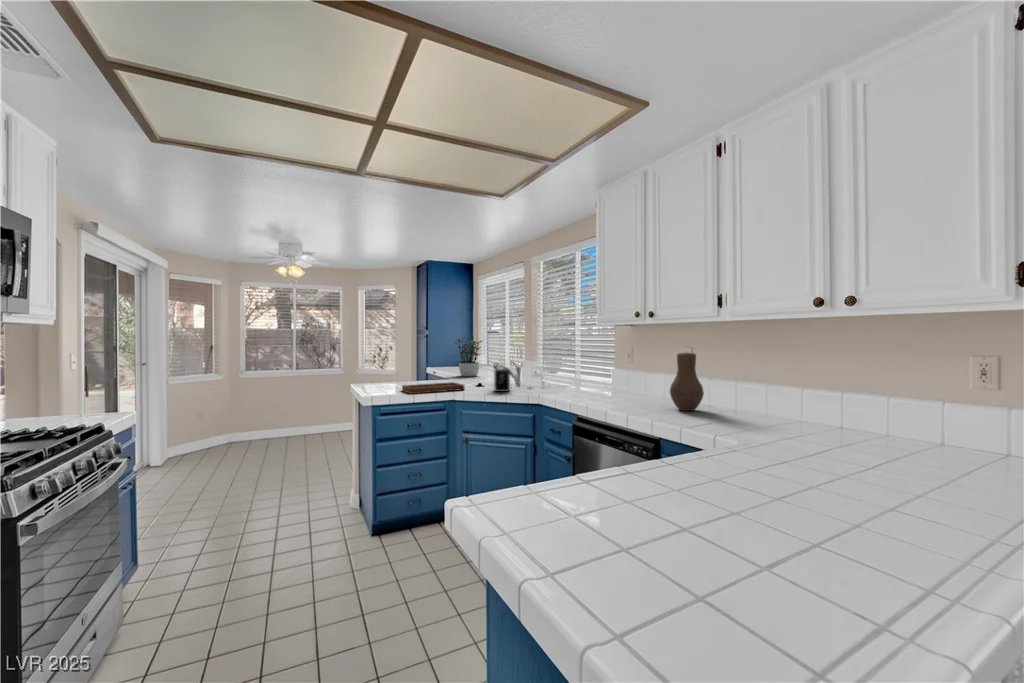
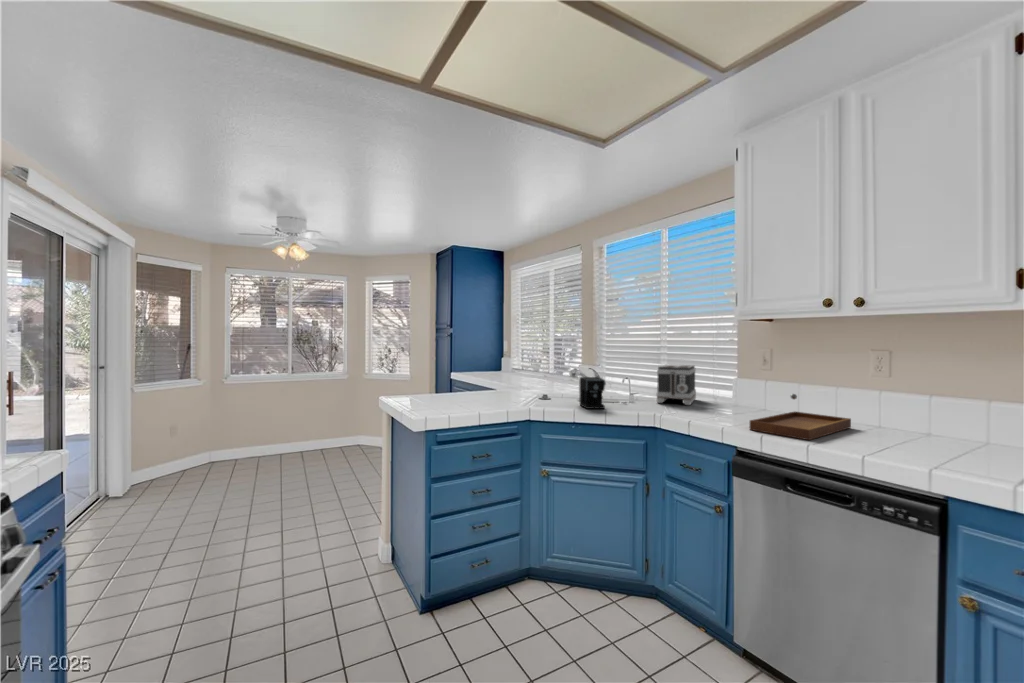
potted plant: present [456,337,482,376] -> none [495,336,531,385]
vase: present [670,353,704,411] -> none [899,358,968,447]
toaster: none [556,359,594,390] -> present [657,365,696,405]
tray: present [402,371,464,394] -> present [750,394,851,440]

